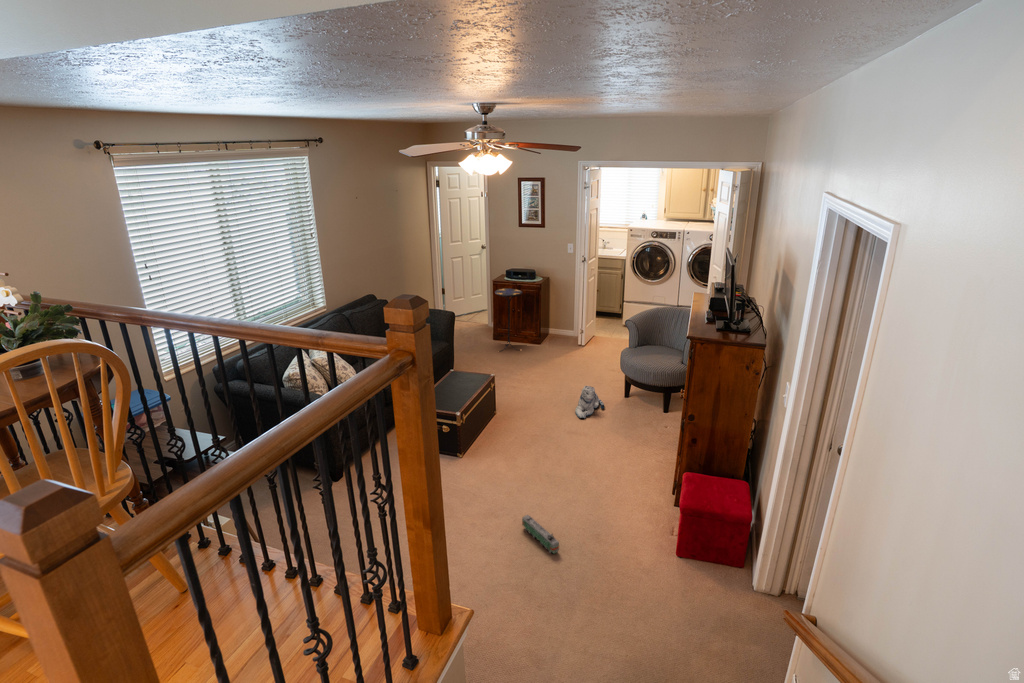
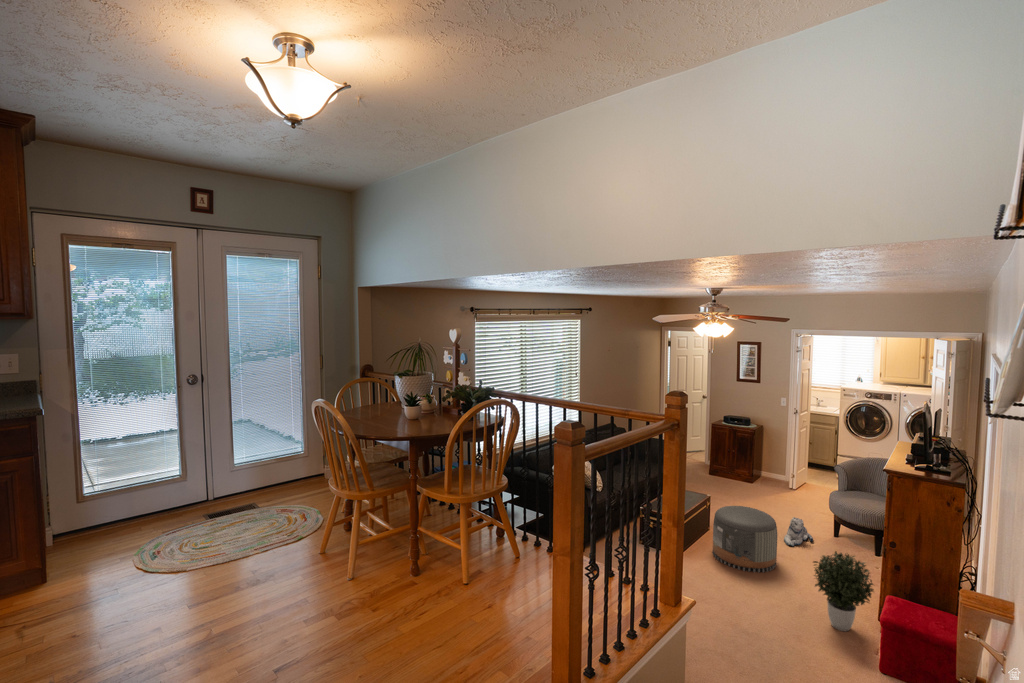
side table: present [495,289,522,349] -> none [713,430,737,484]
pouf: none [499,386,570,464] -> present [713,506,778,573]
potted plant: none [609,431,671,516] -> present [813,551,874,631]
toy train: present [522,515,559,553] -> none [731,603,764,638]

